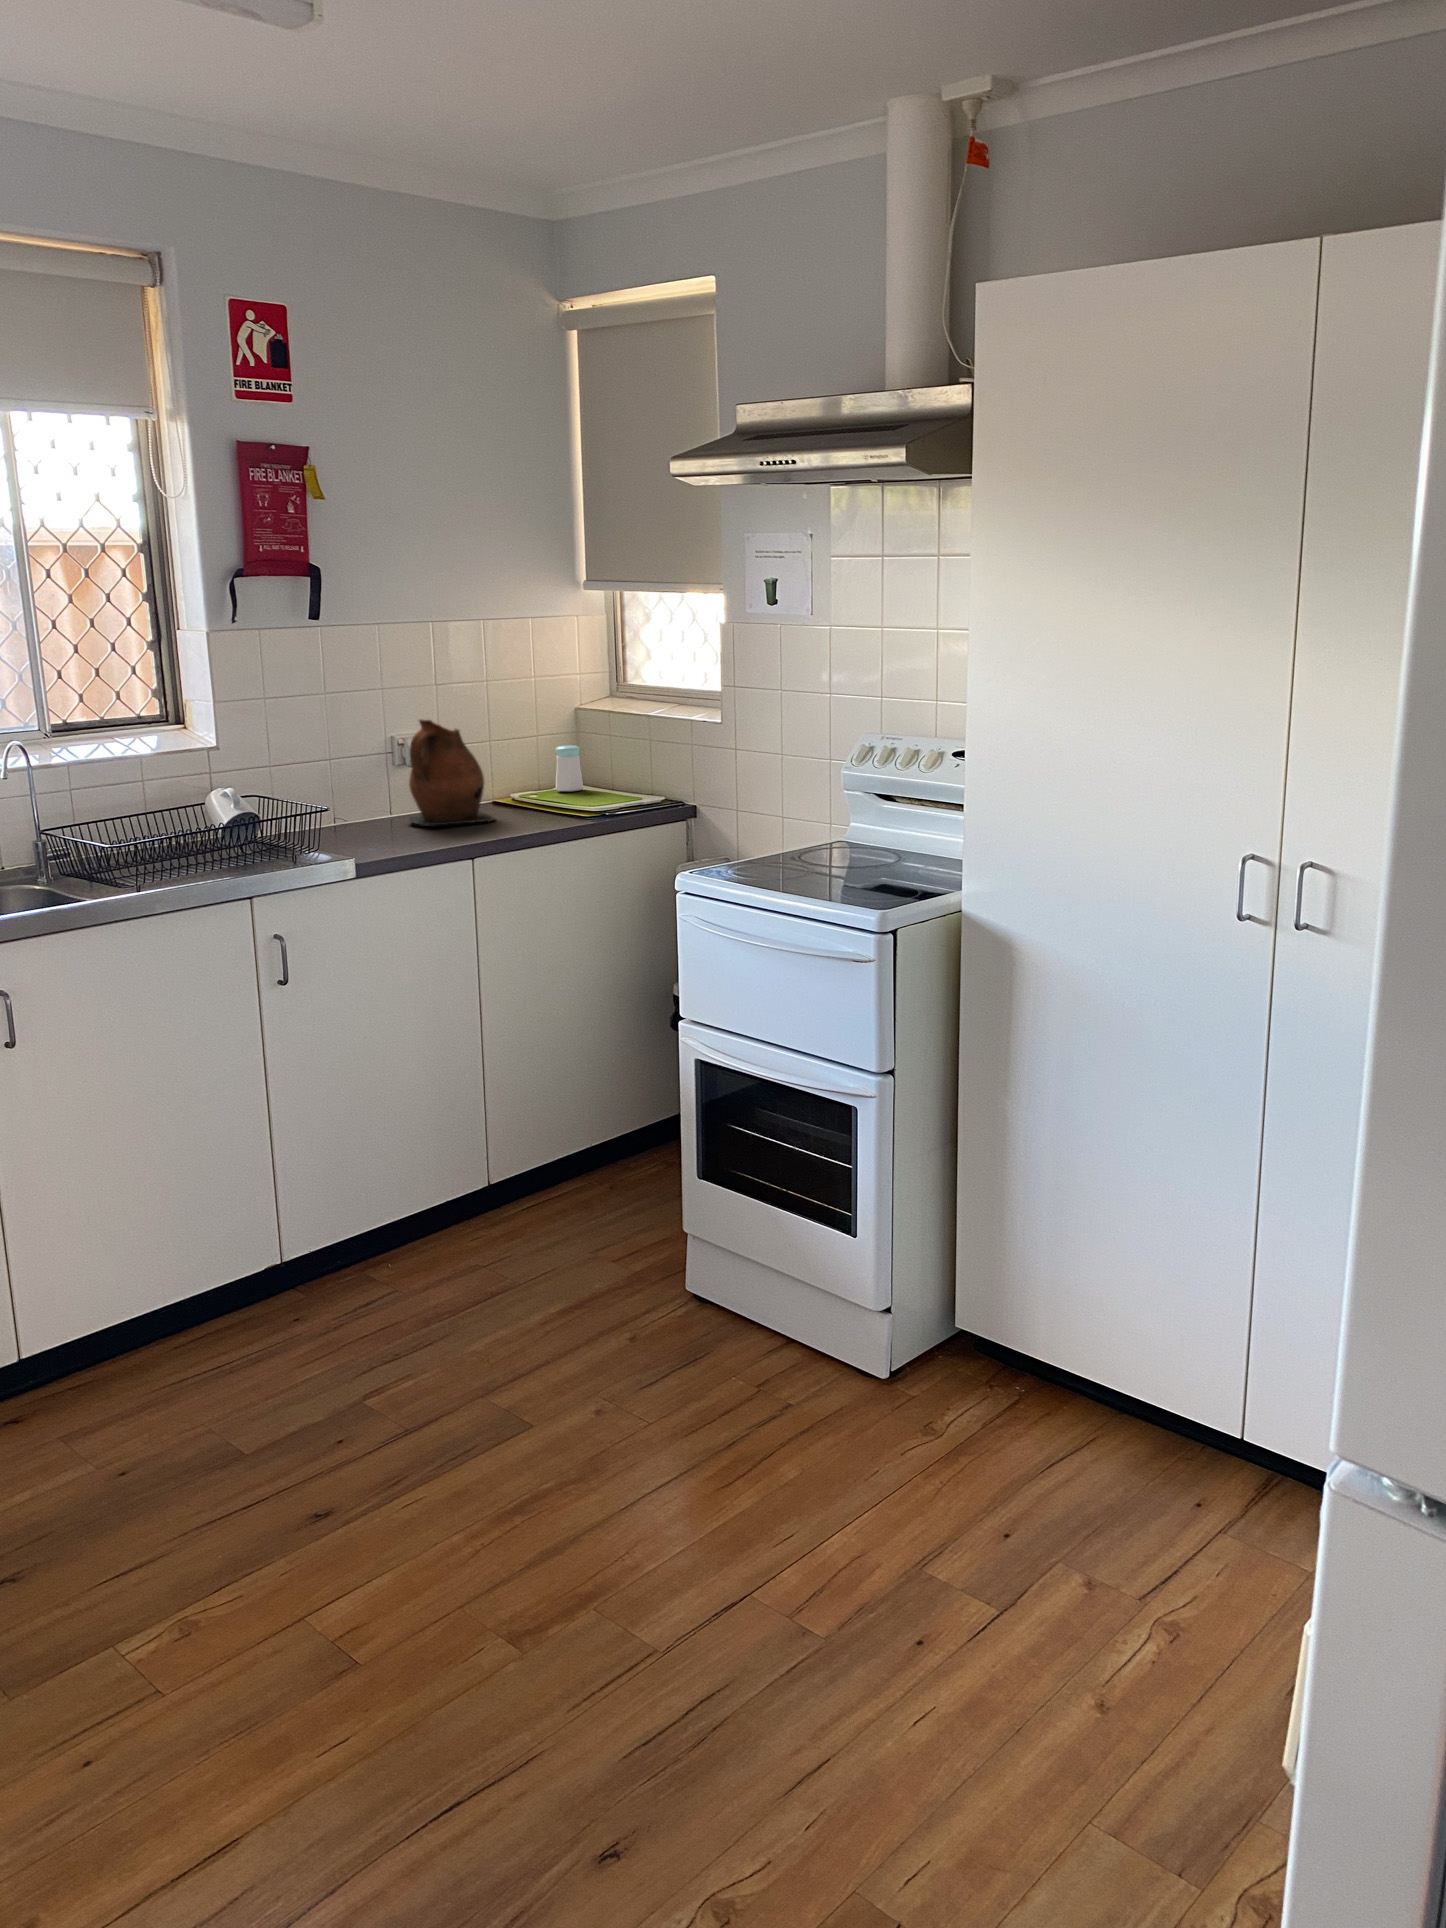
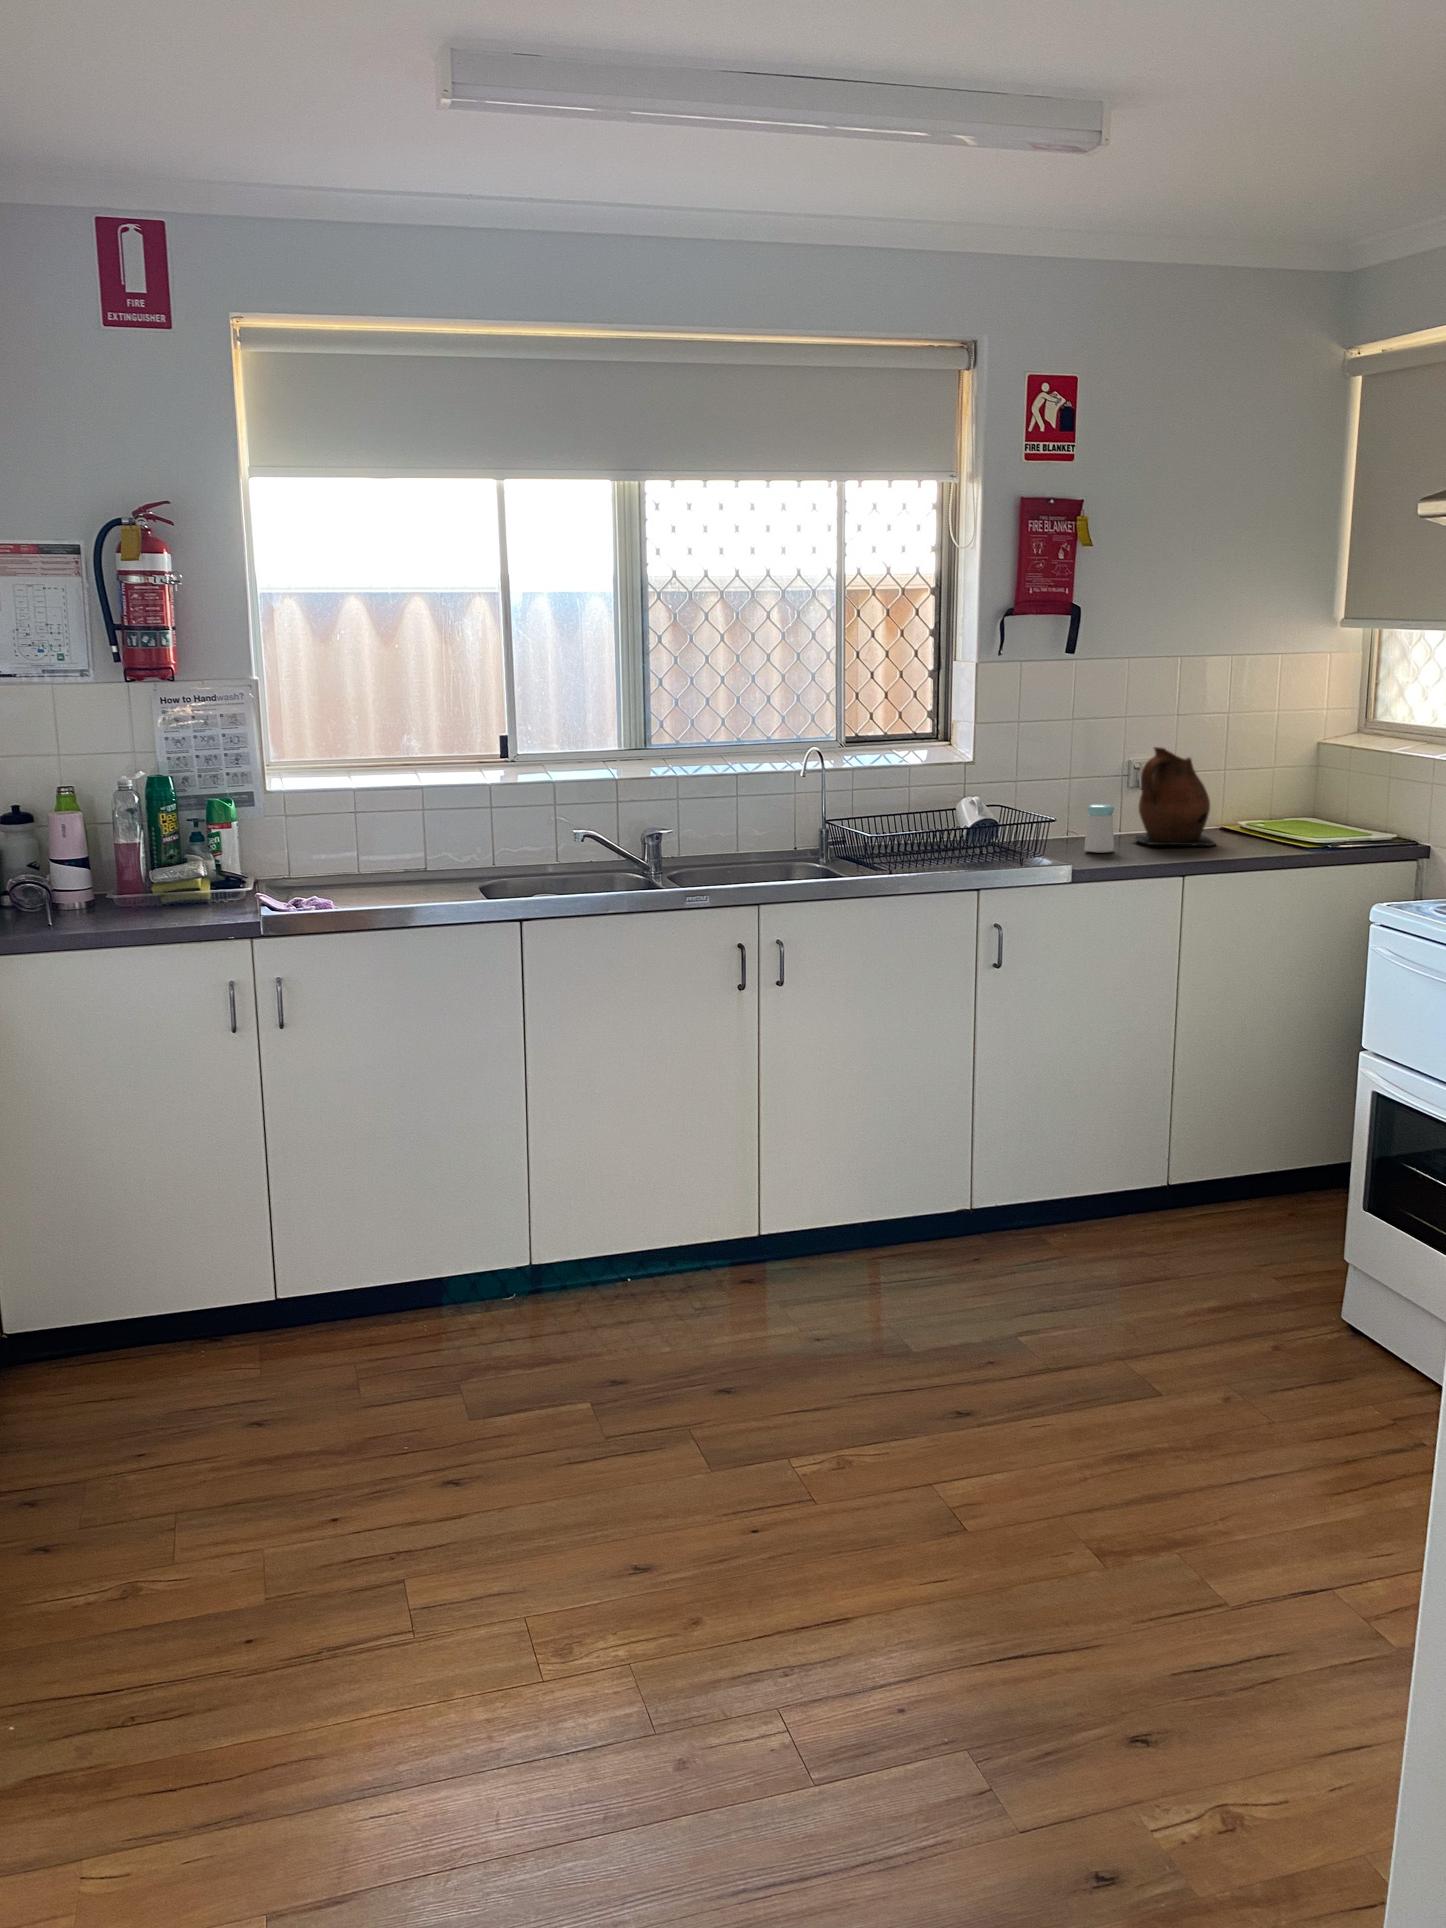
salt shaker: present [555,745,583,792] -> present [1085,804,1114,853]

